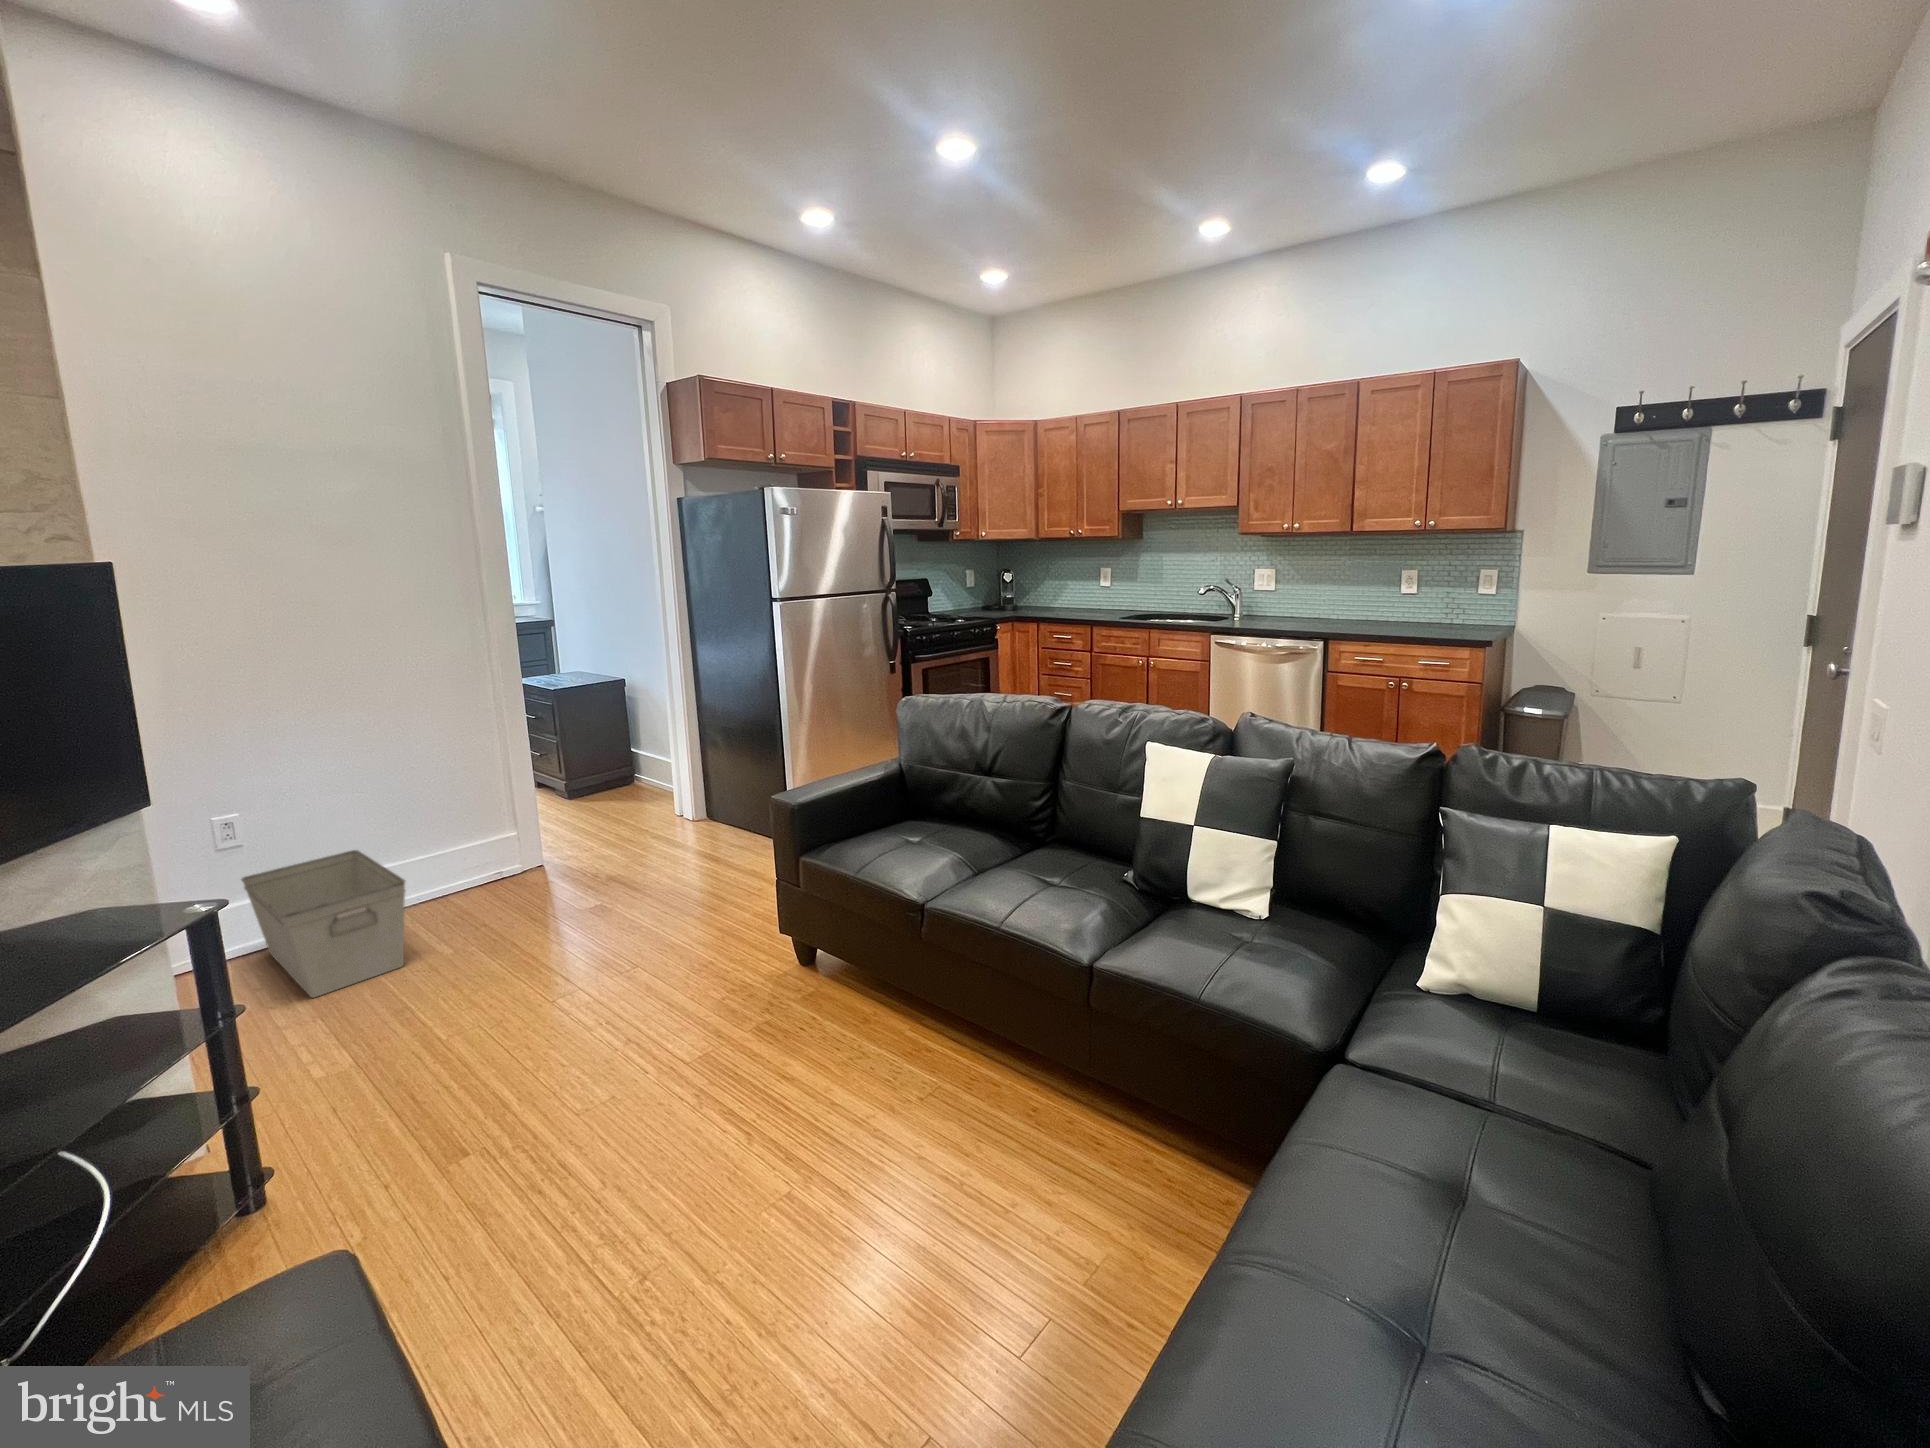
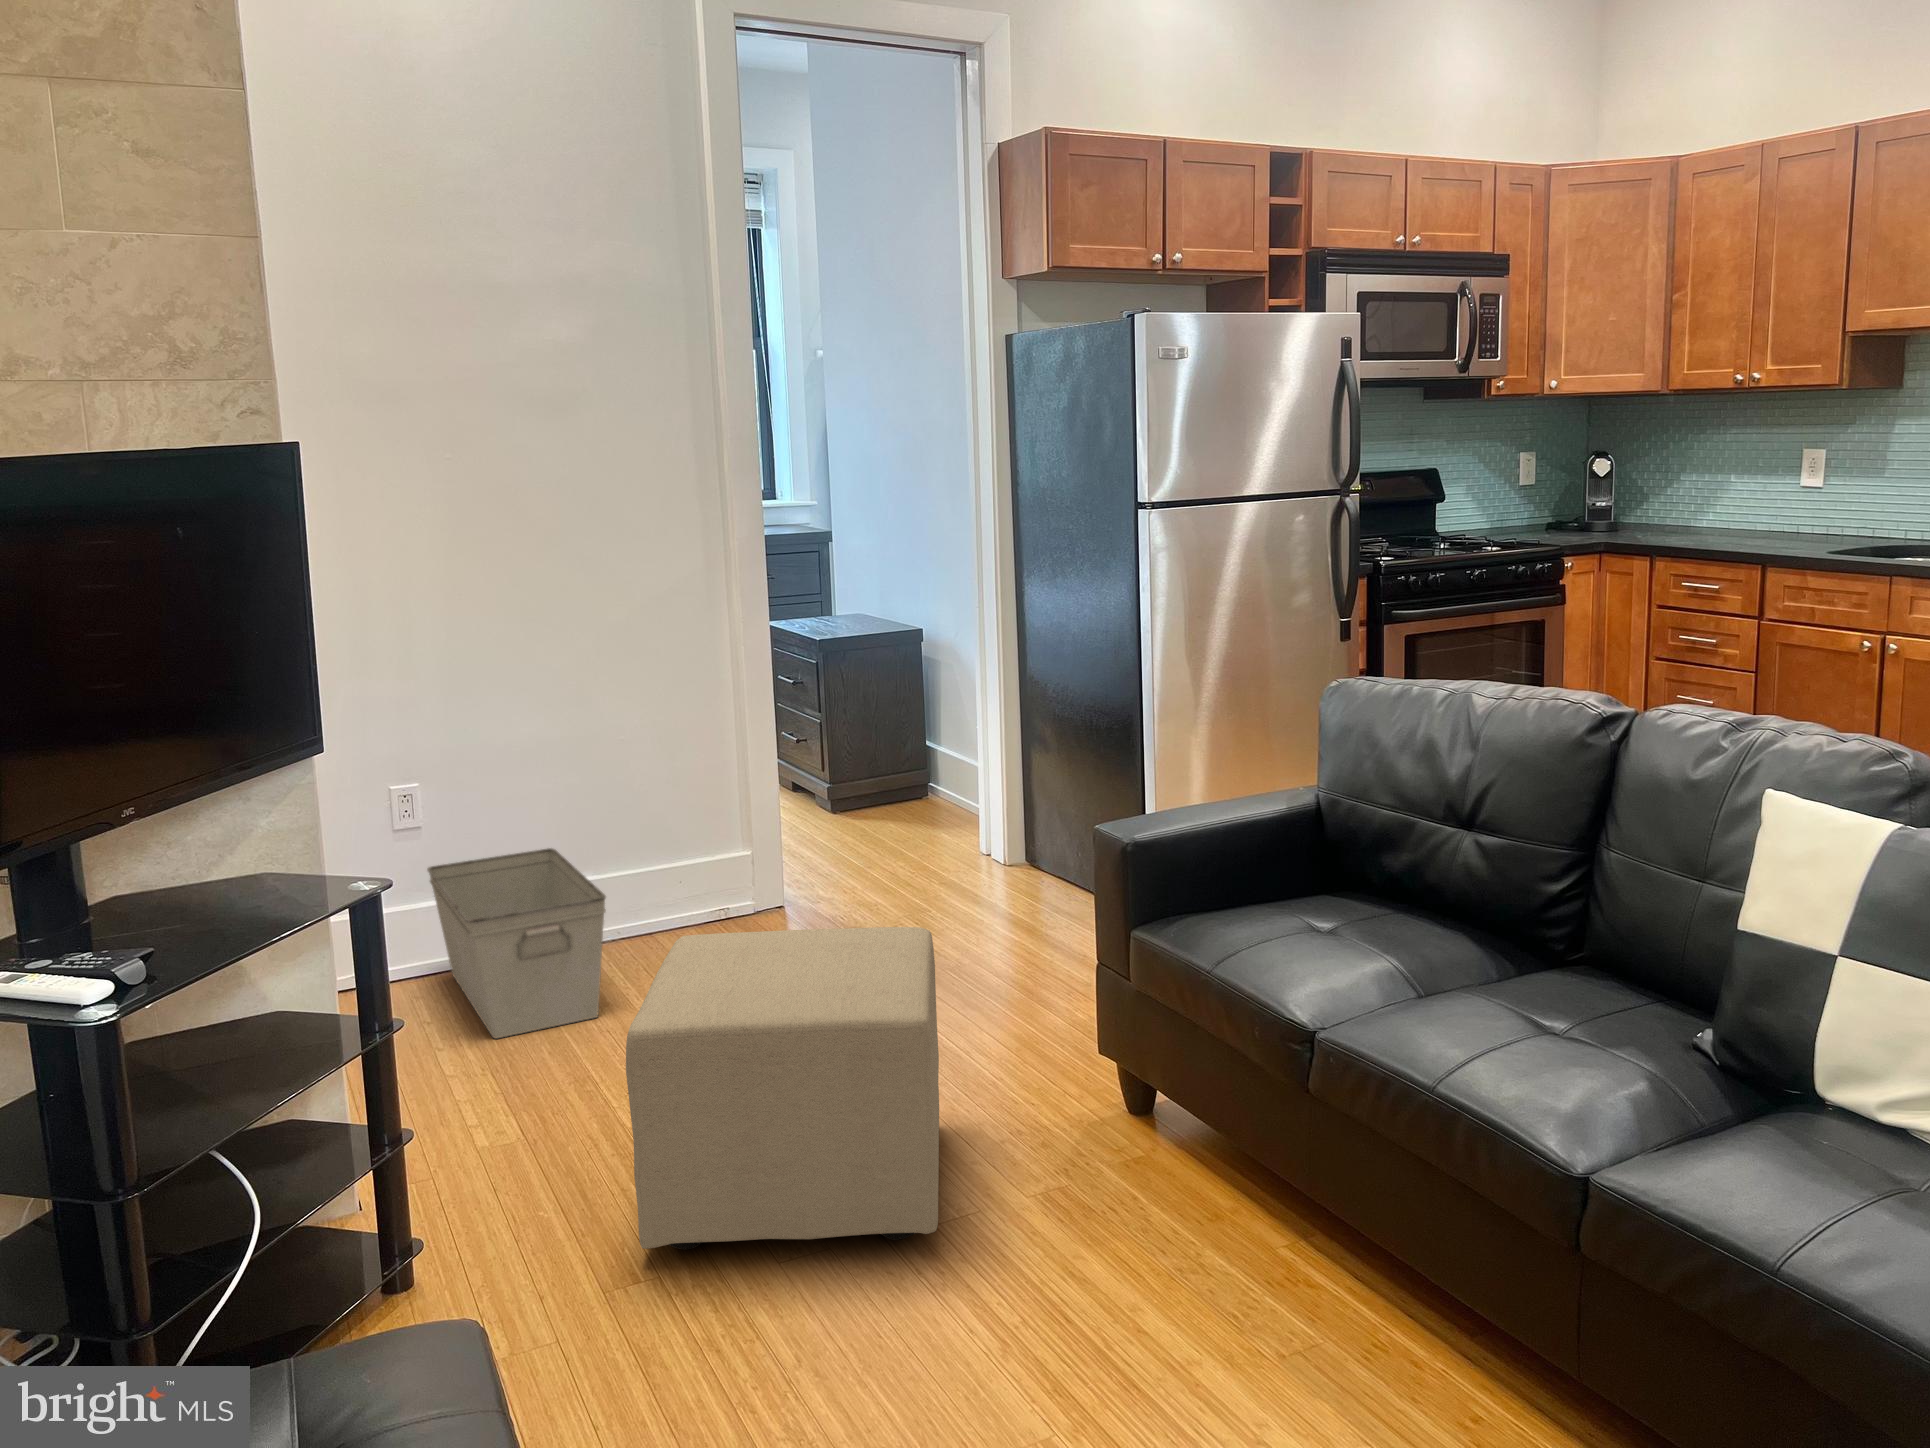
ottoman: none [436,874,688,1141] -> present [626,927,939,1250]

